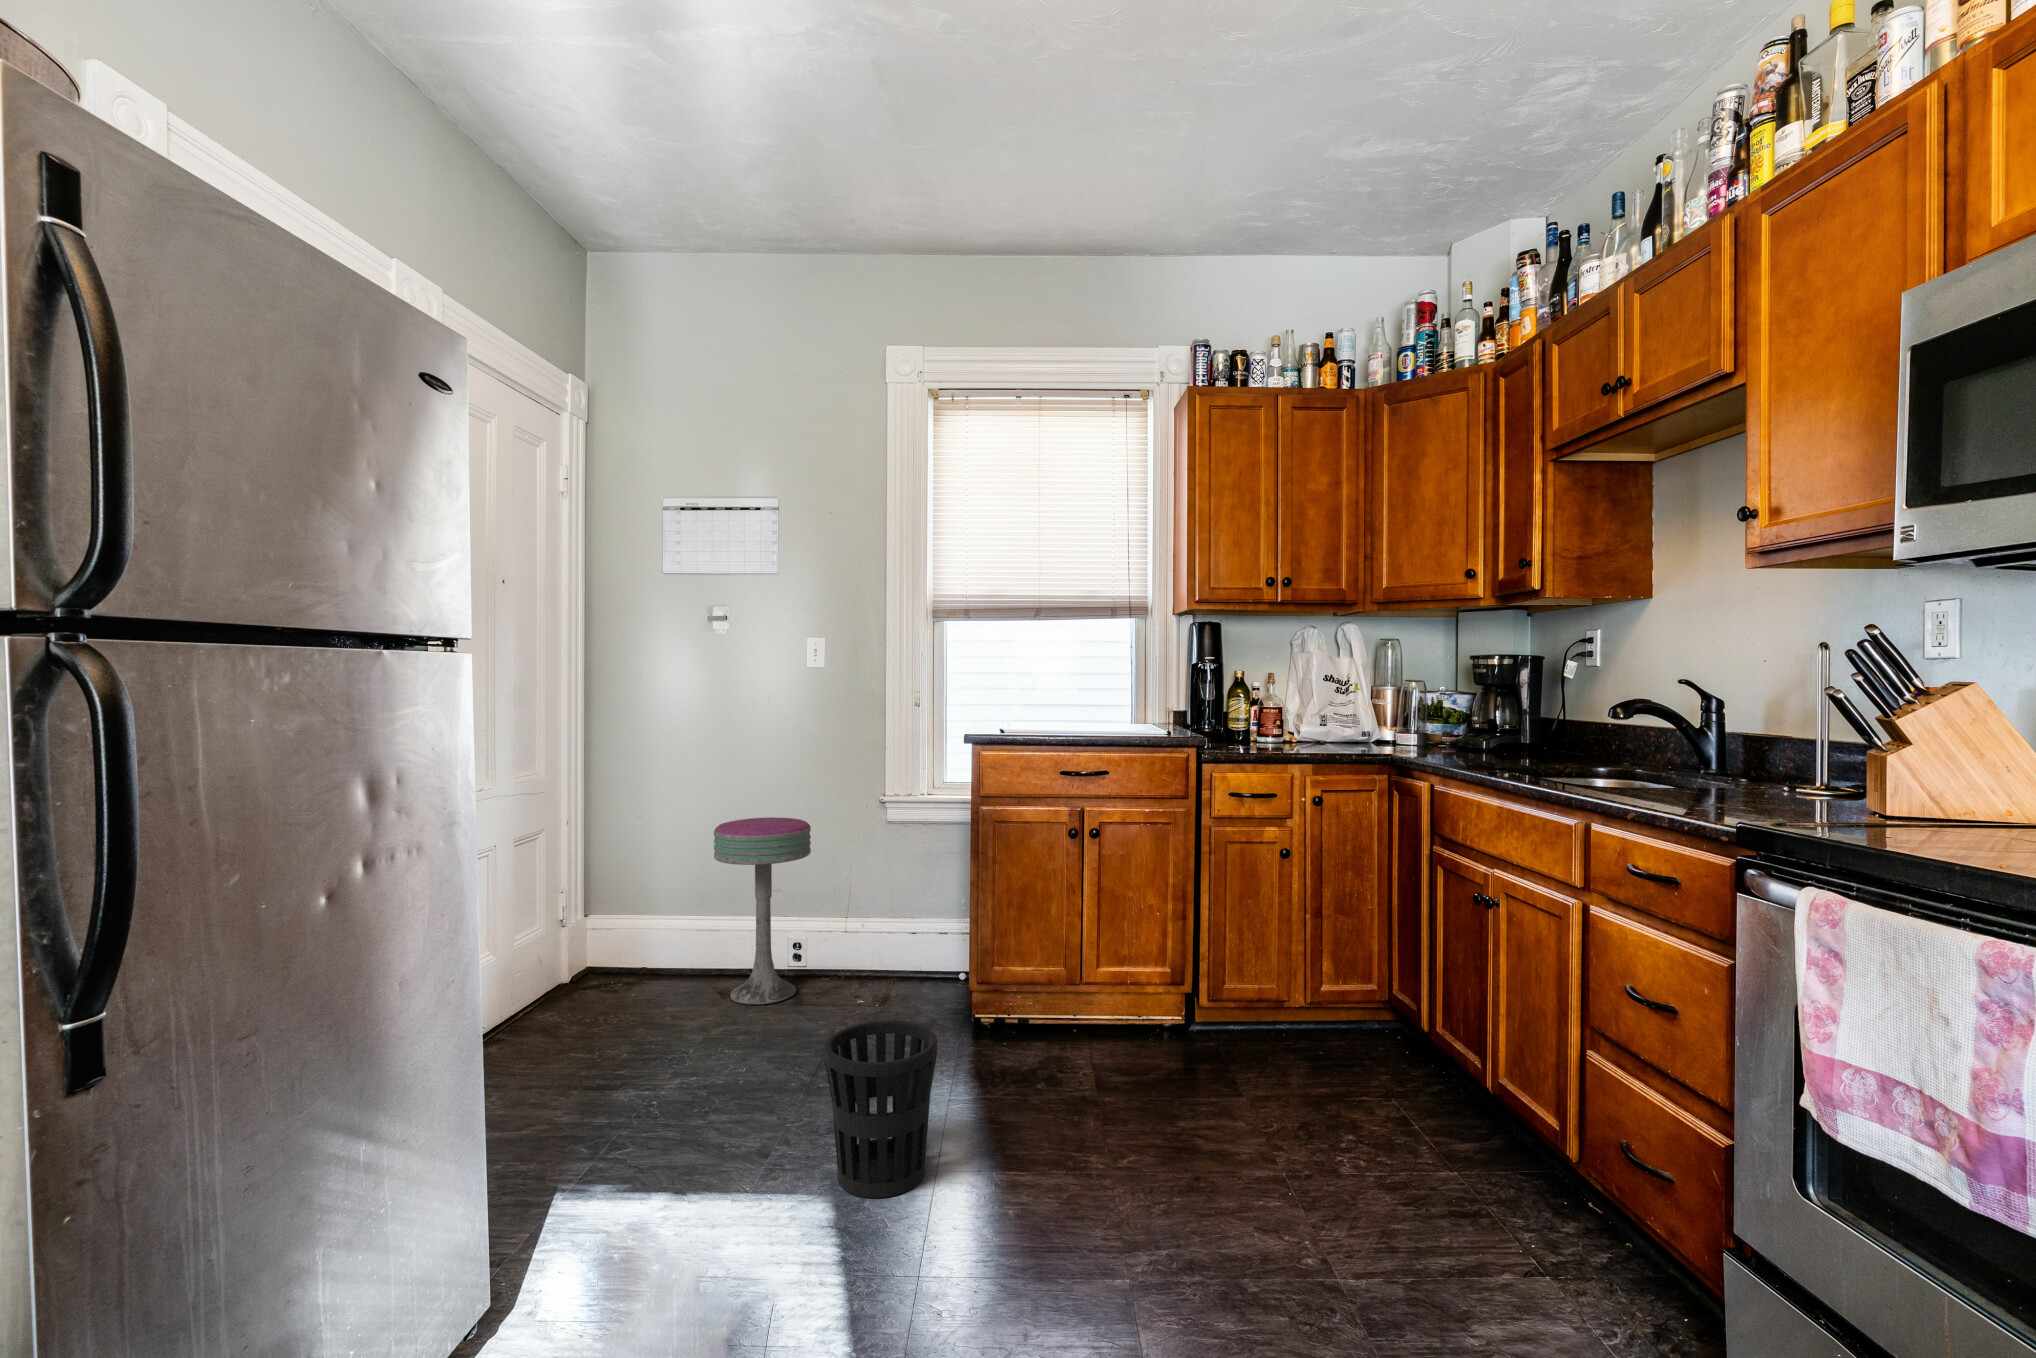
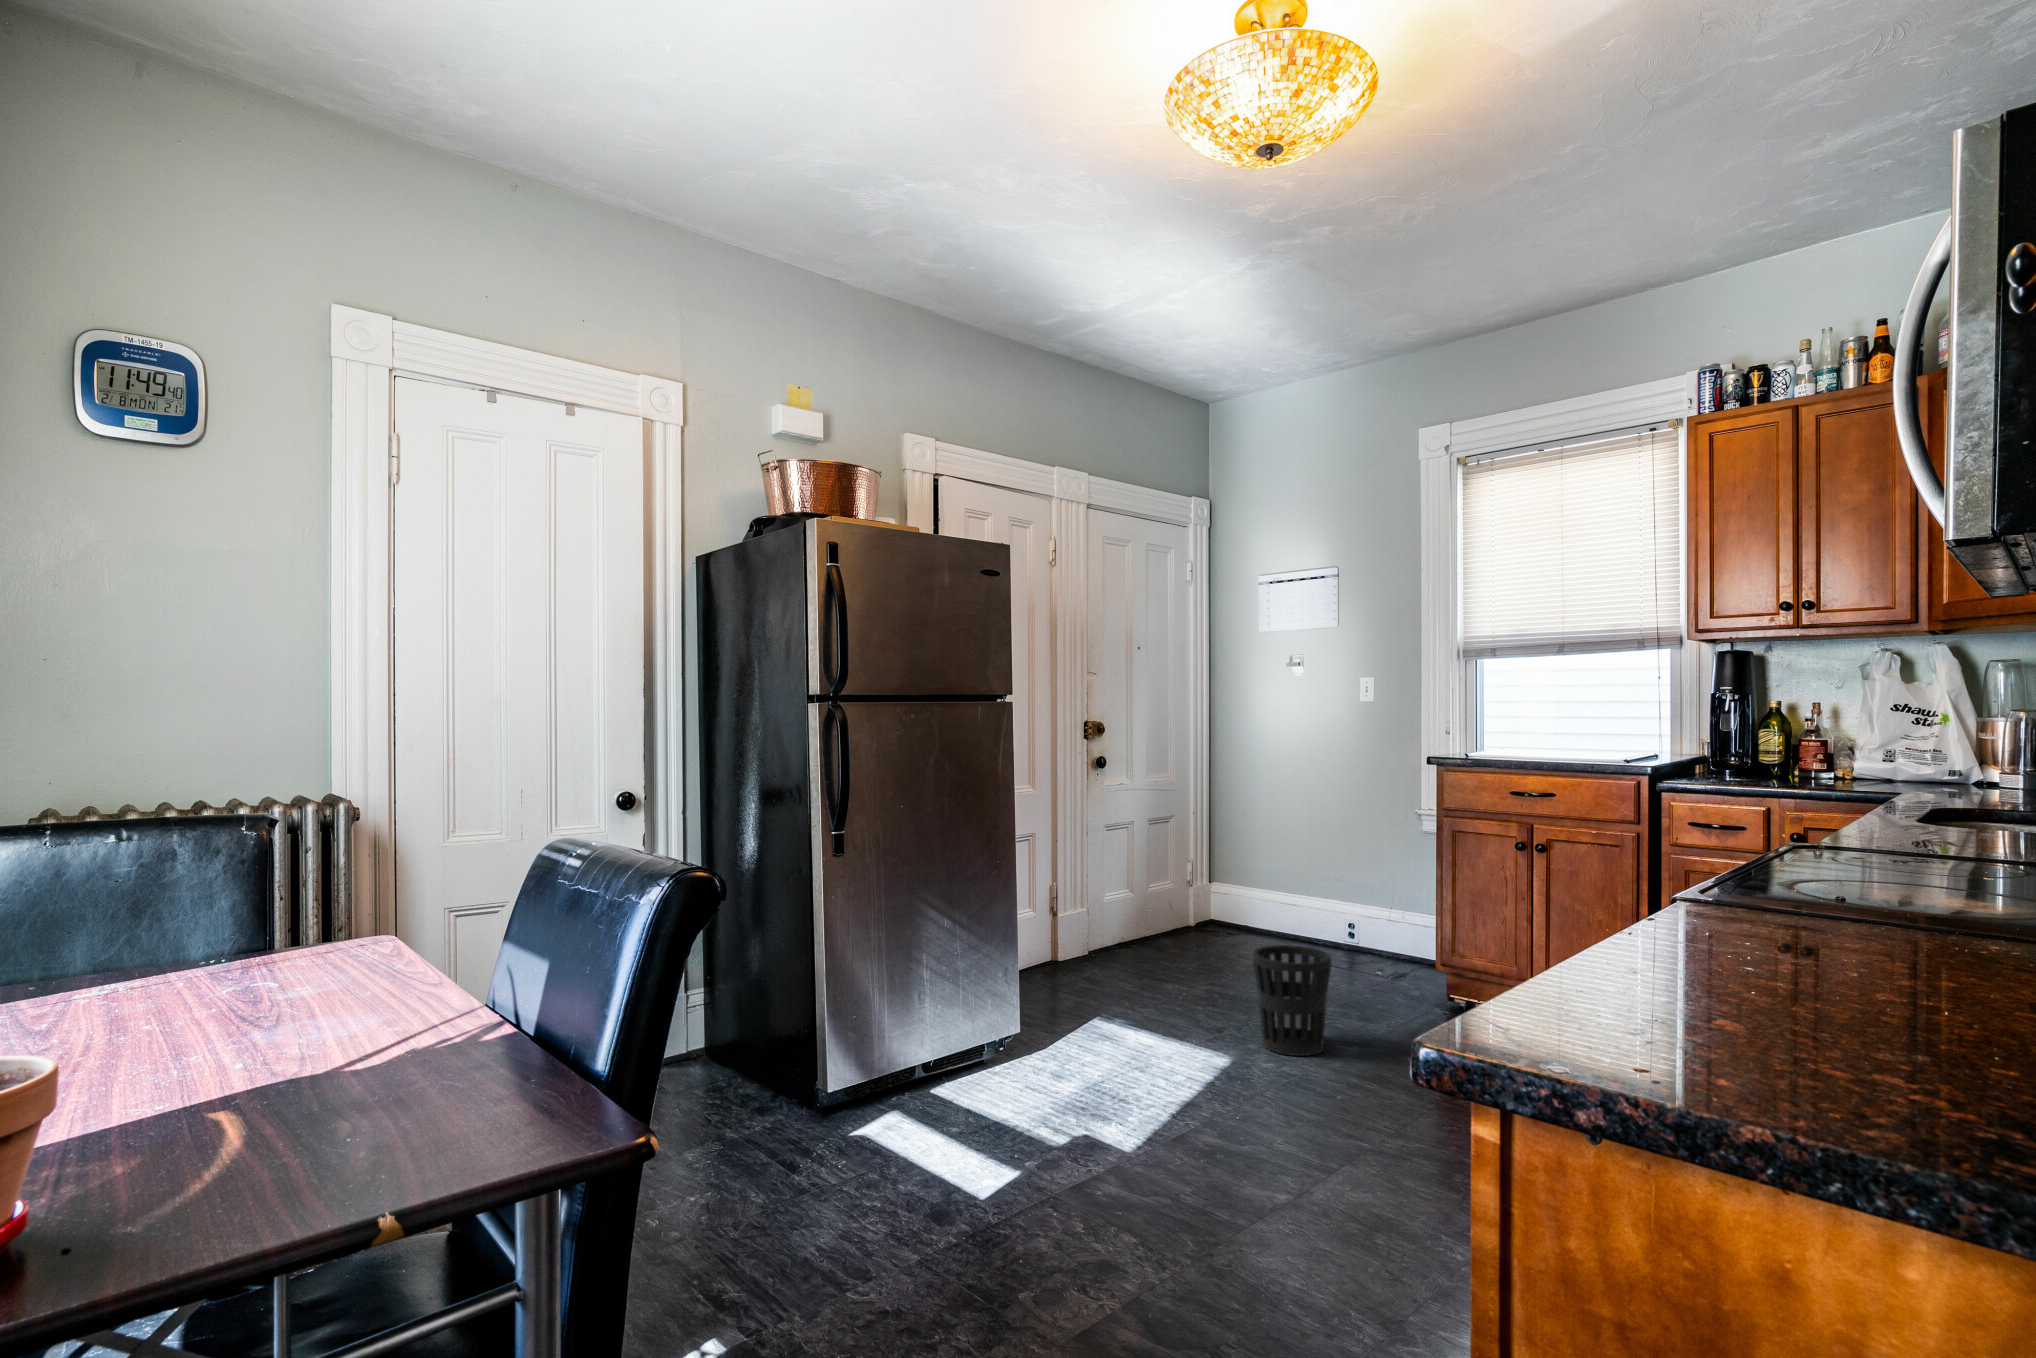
bar stool: present [714,817,811,1005] -> none [1276,817,1351,958]

